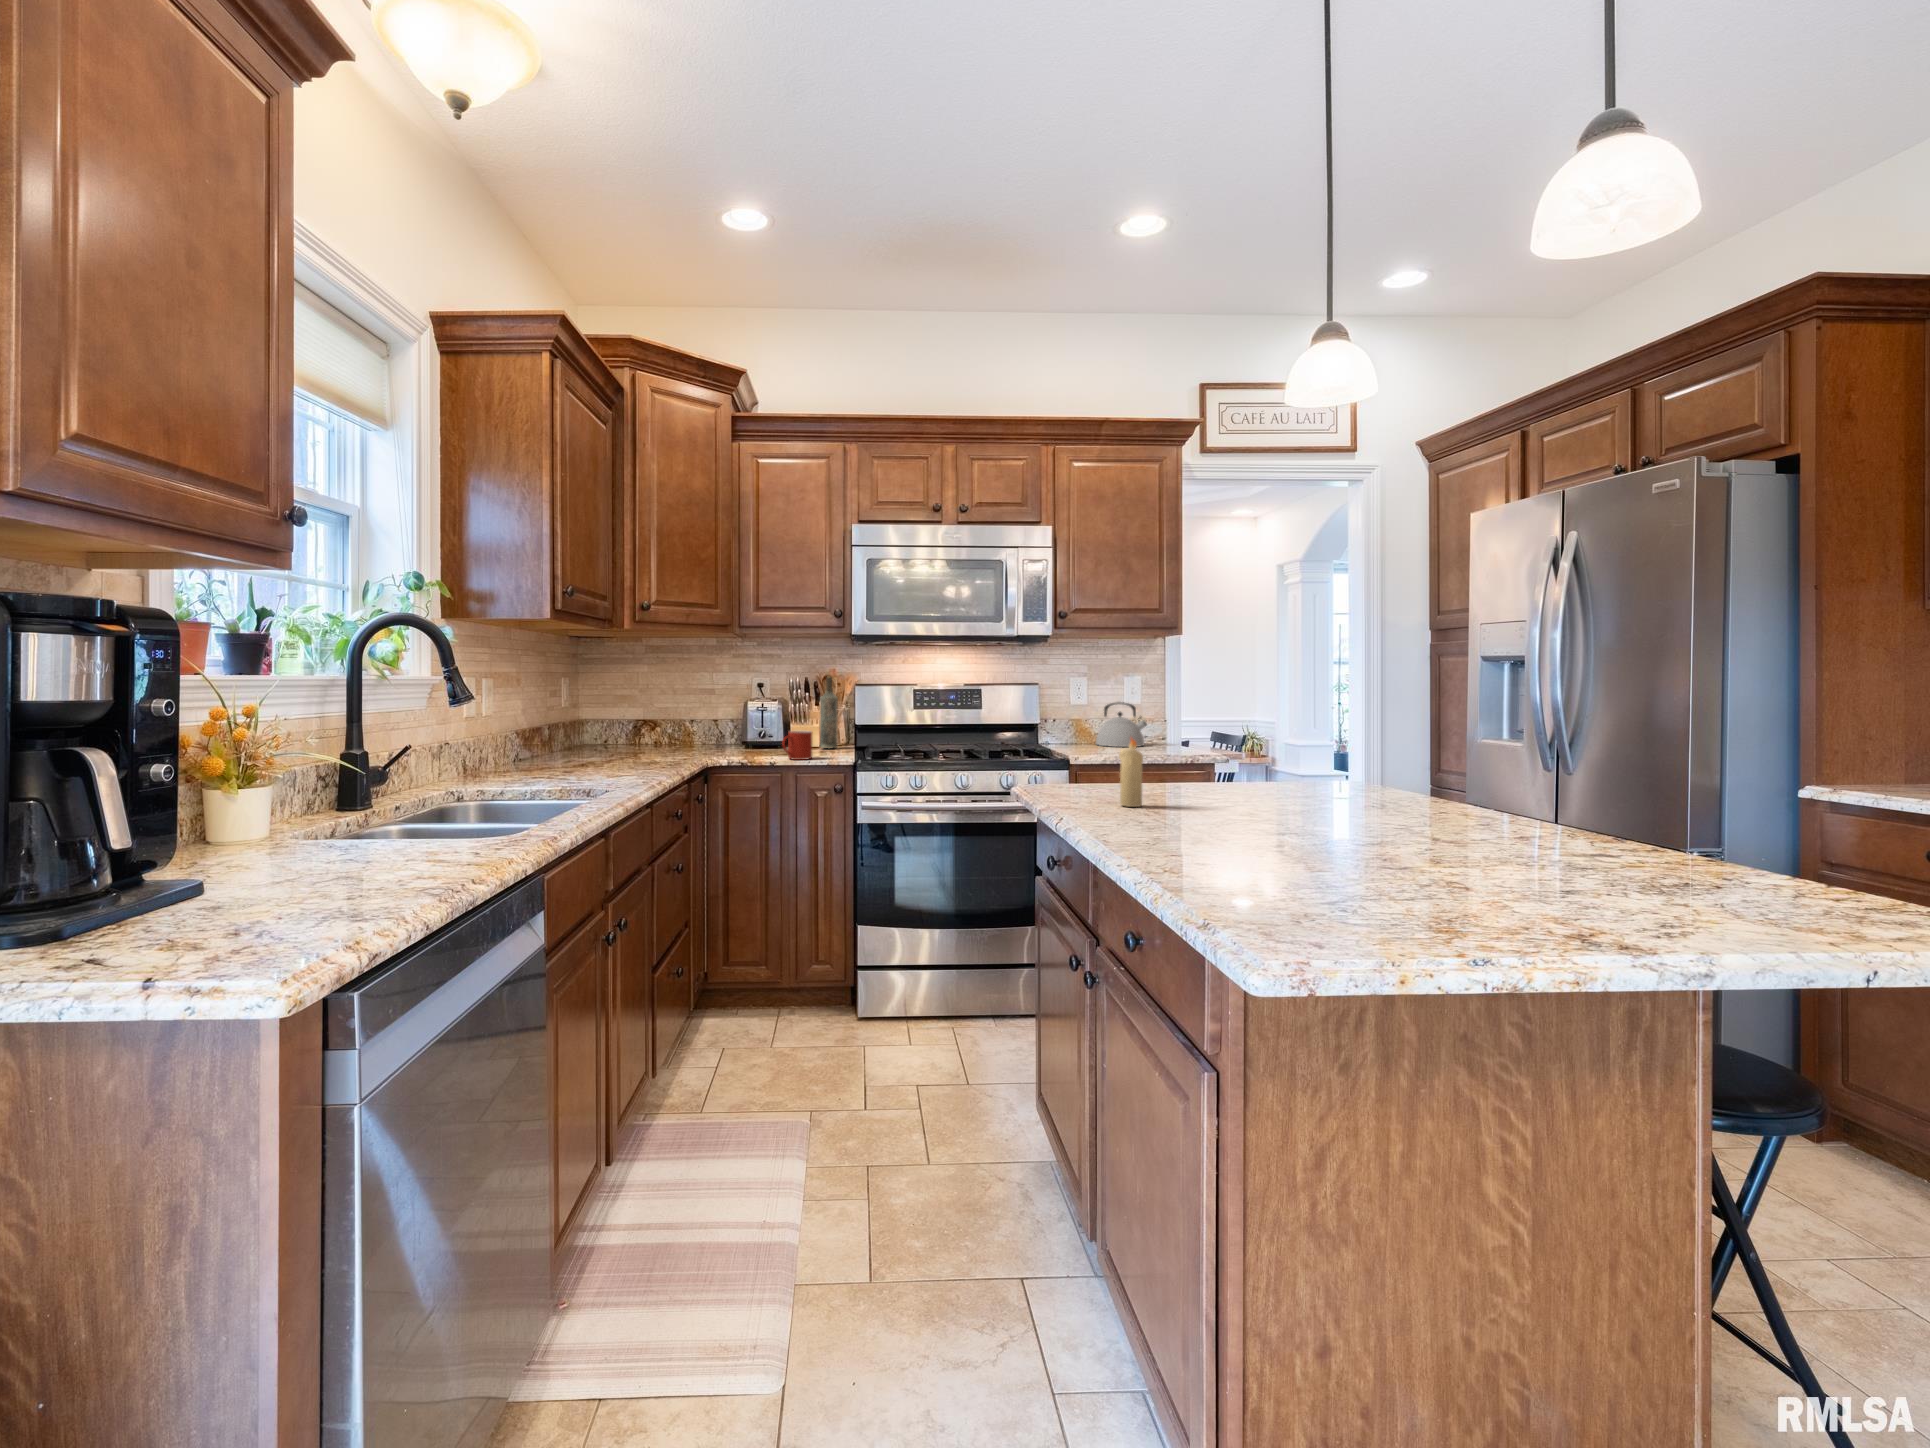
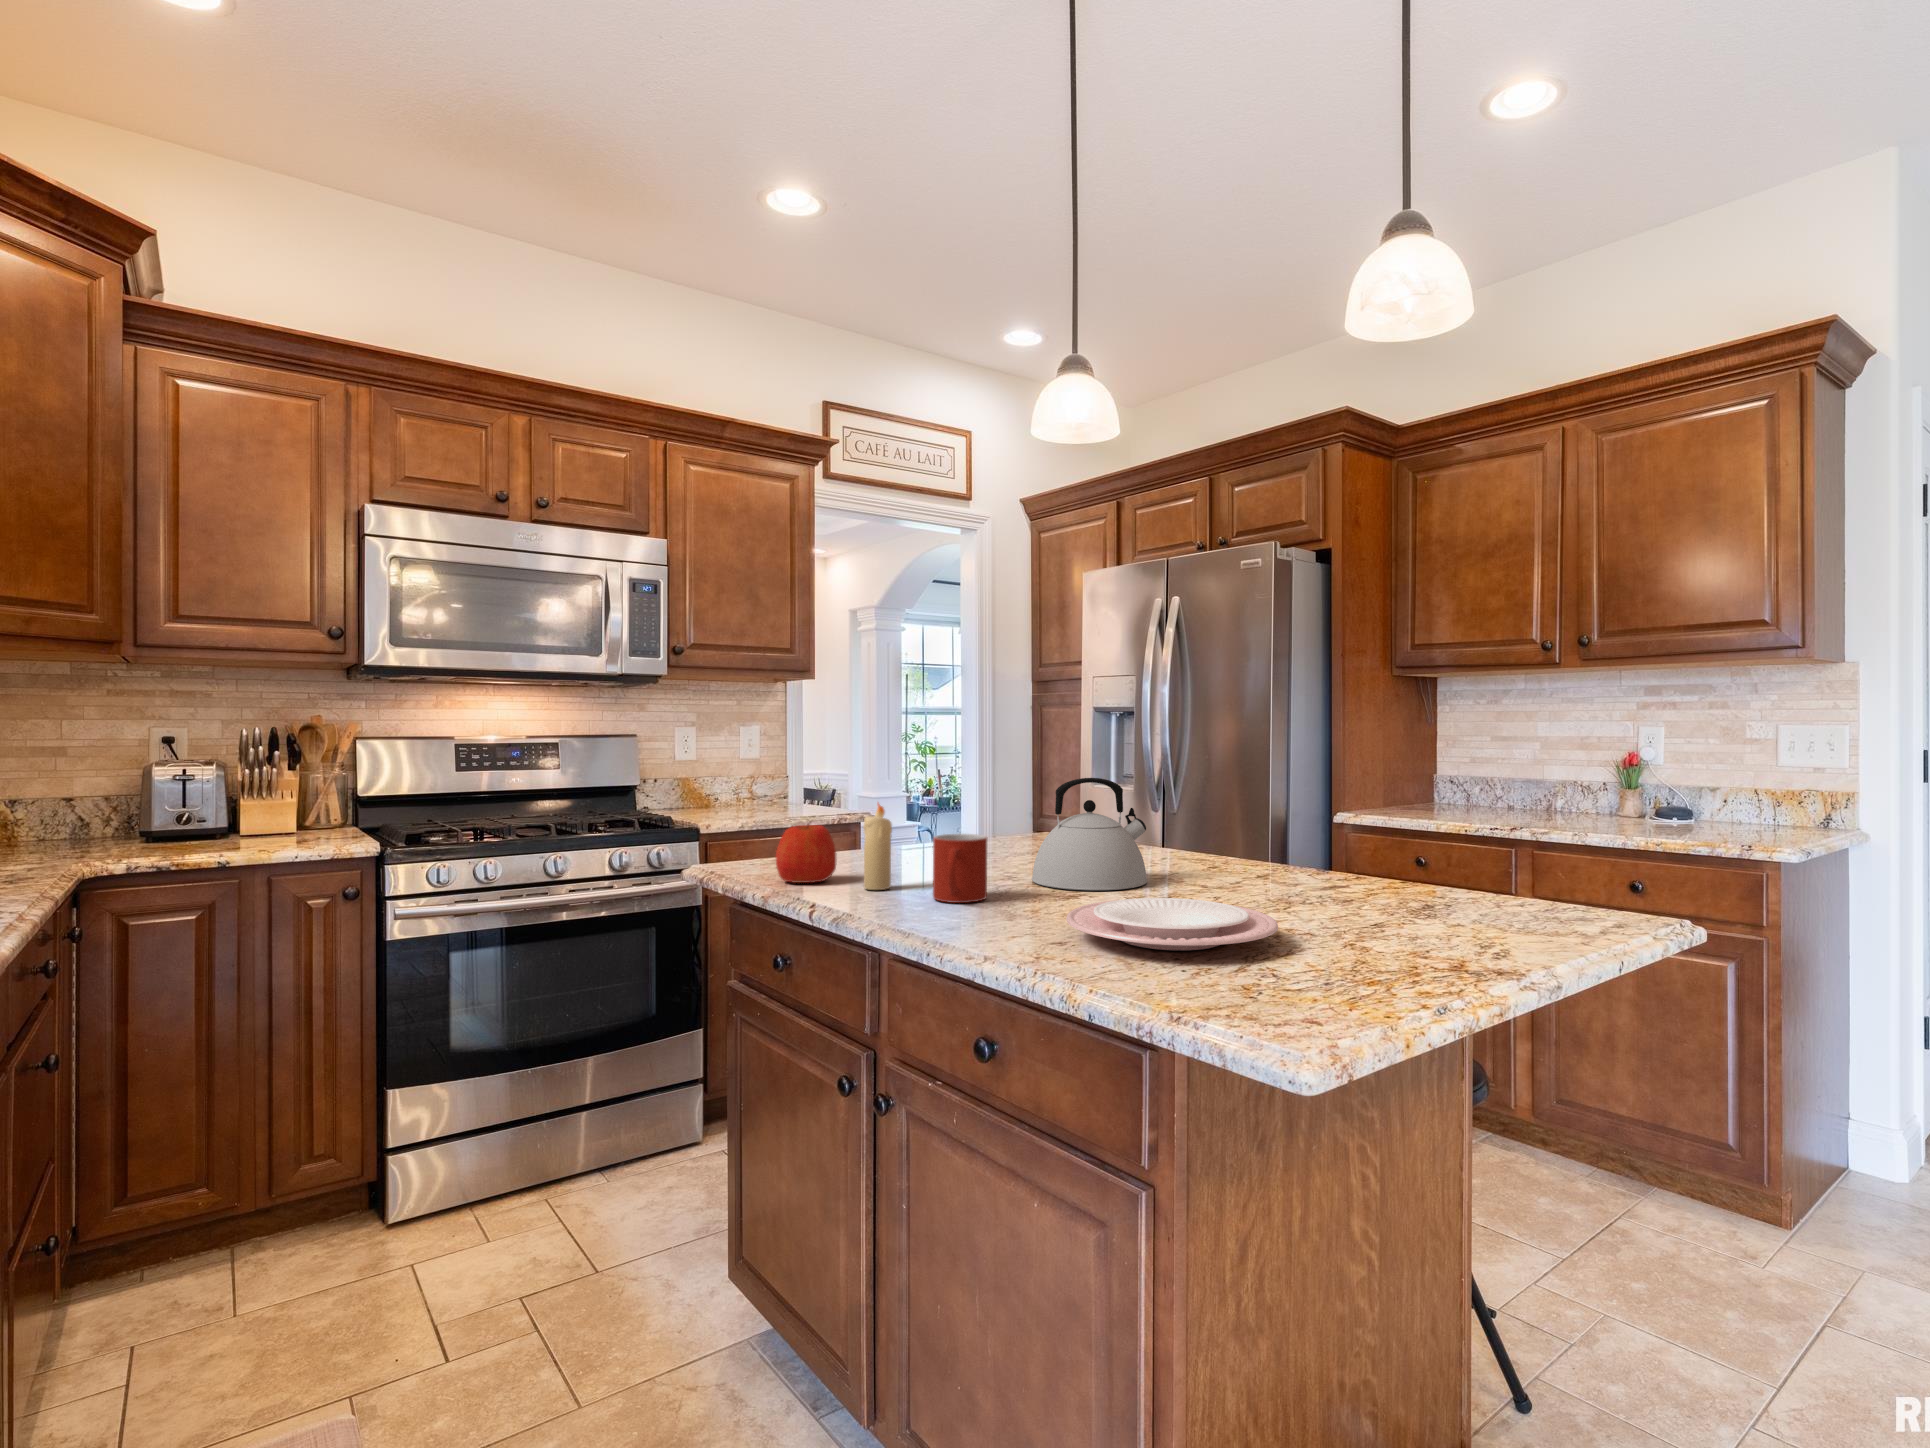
bottle: present [820,676,838,749] -> none [297,725,331,834]
kettle: present [1096,702,1147,747] -> present [1032,778,1147,890]
mug: present [782,731,812,760] -> present [933,834,987,903]
apple: none [1062,751,1109,798] -> present [776,824,837,883]
plate: none [1221,826,1421,868] -> present [1066,898,1278,951]

